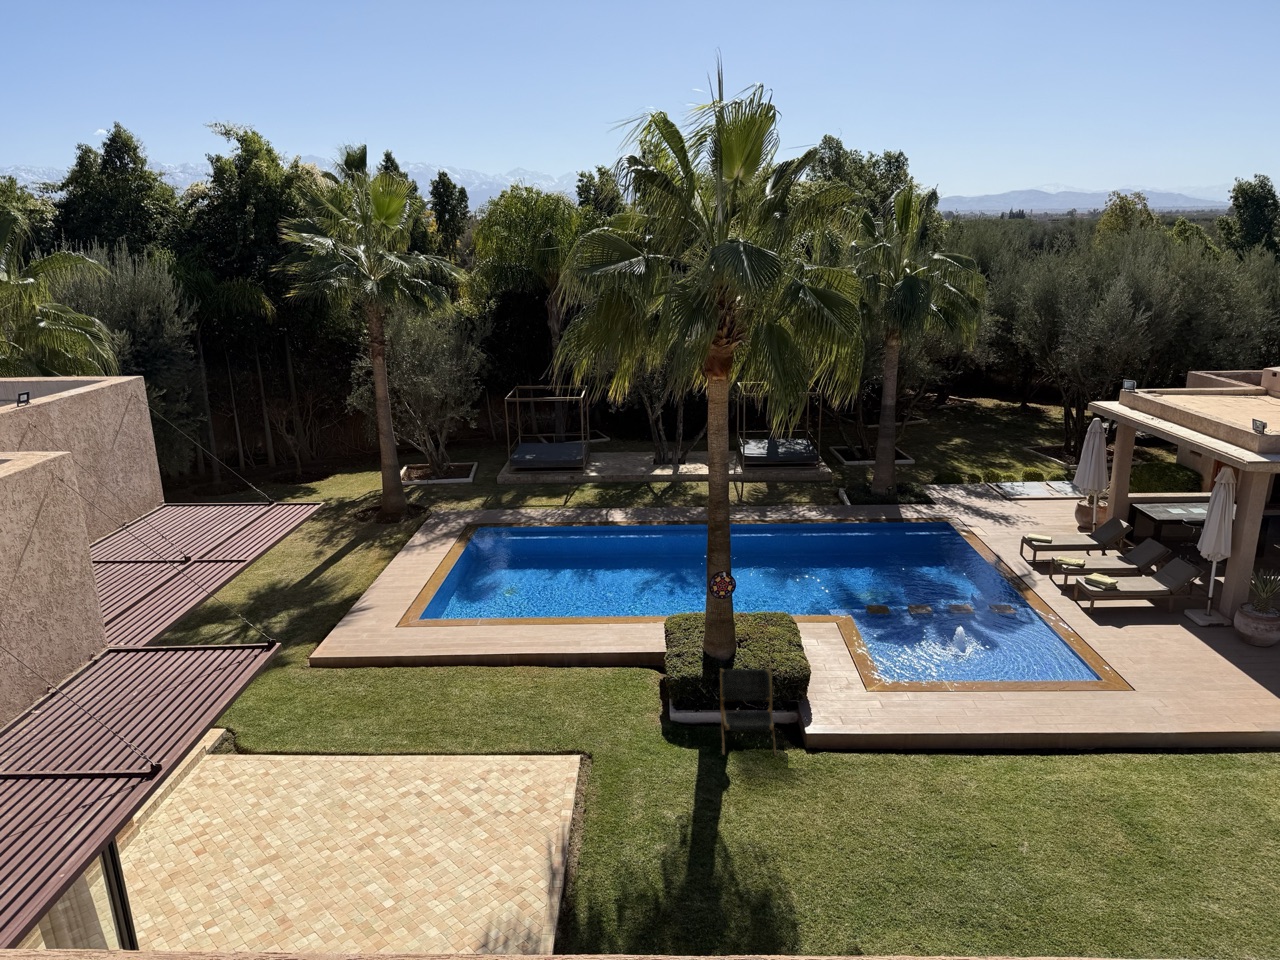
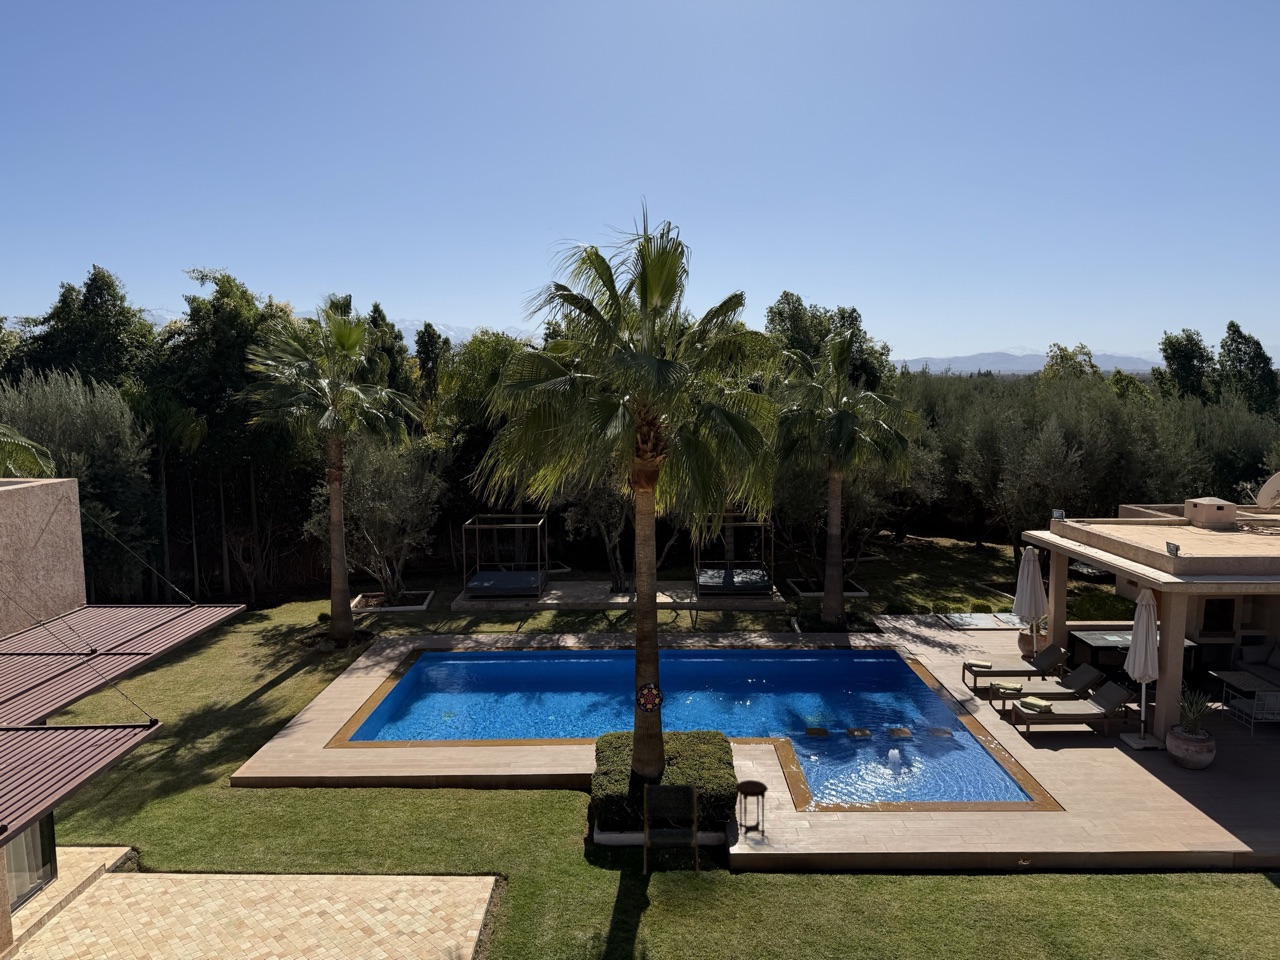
potted tree: none [371,488,391,527] -> present [317,613,335,652]
side table: none [809,663,841,722] -> present [736,780,768,842]

